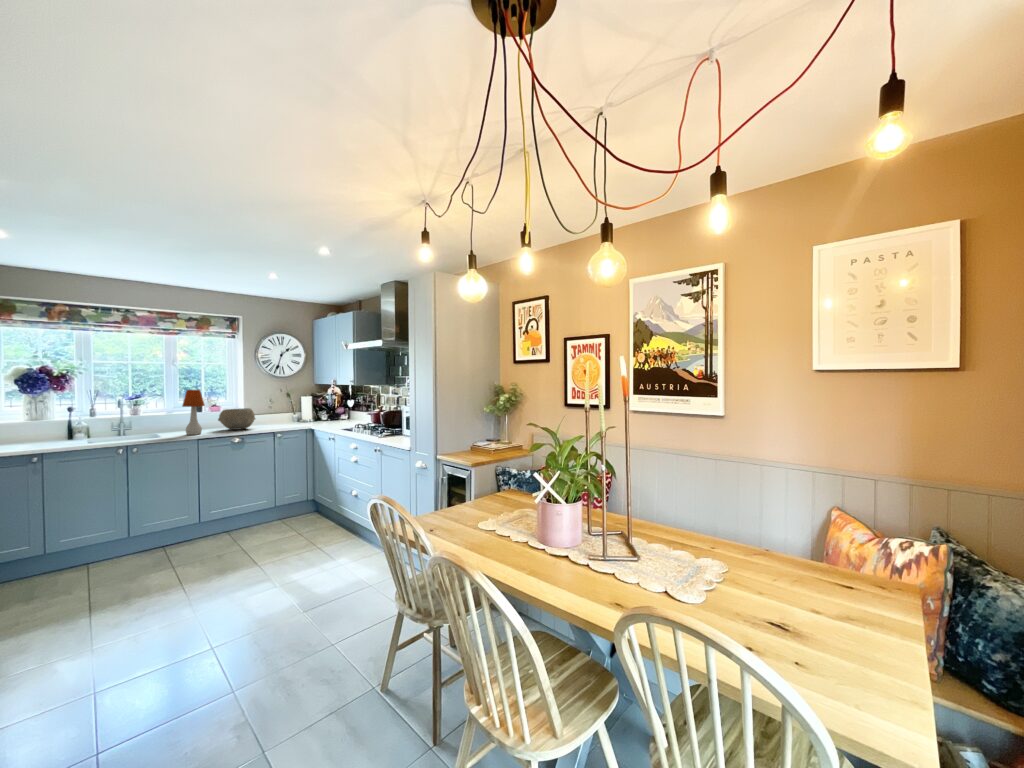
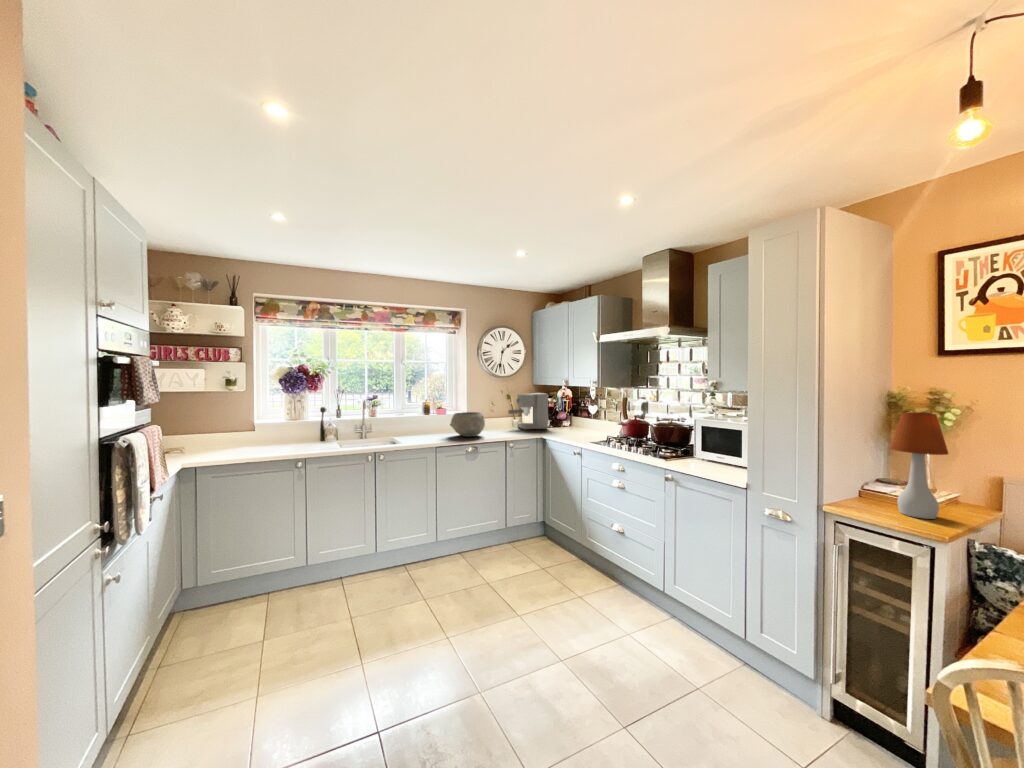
table lamp: present [182,390,205,435] -> present [890,412,948,519]
coffee maker: none [286,392,324,423] -> present [508,393,548,430]

